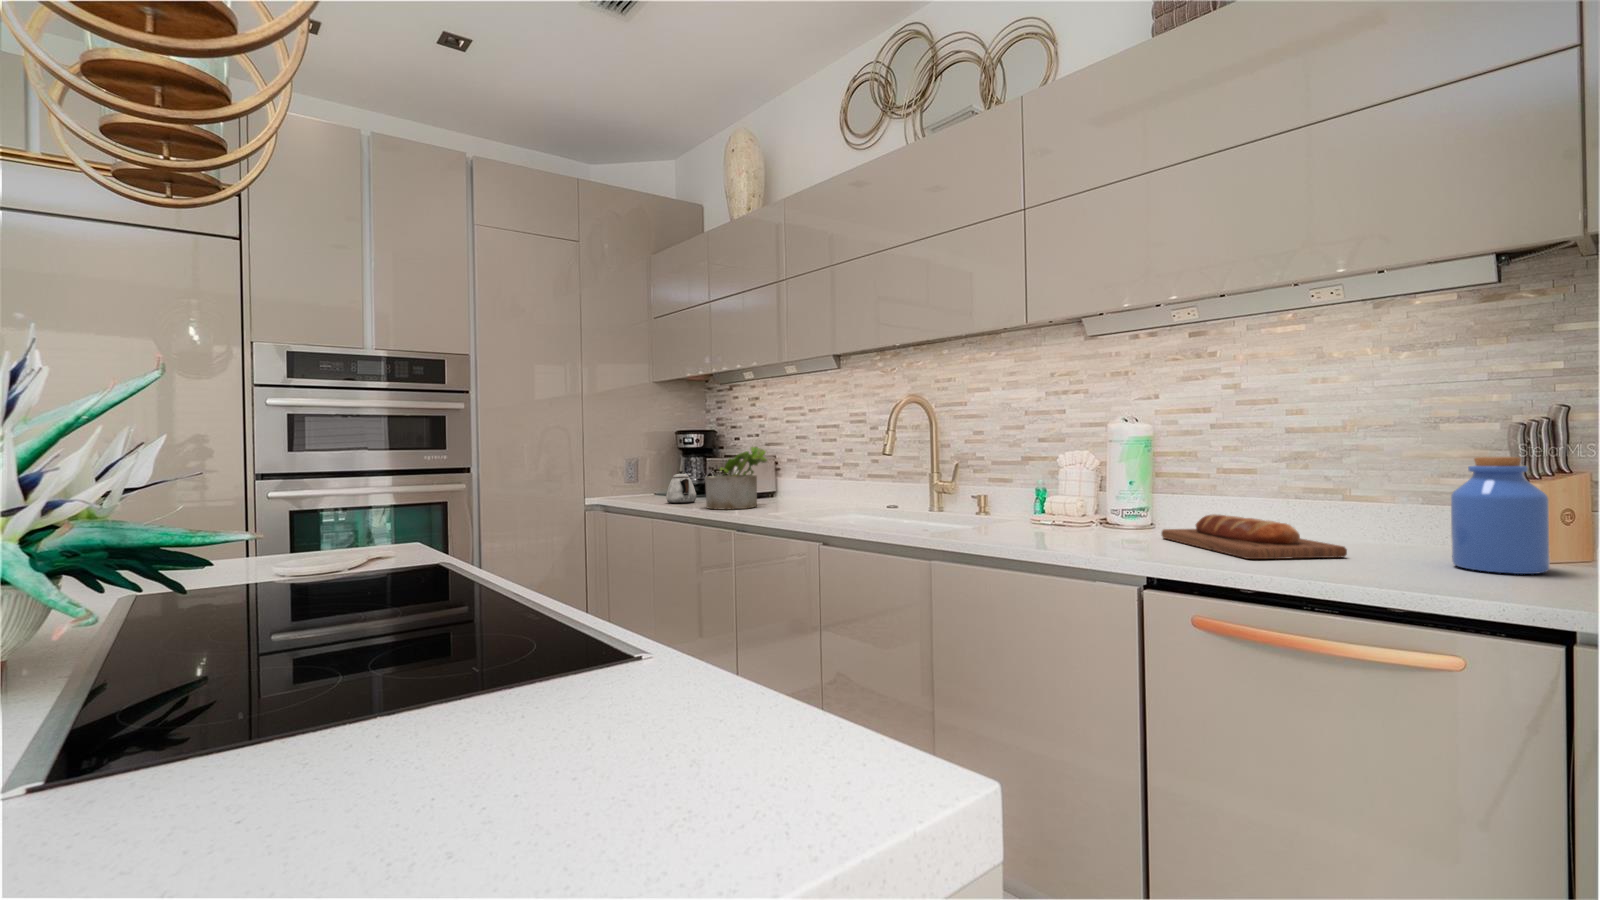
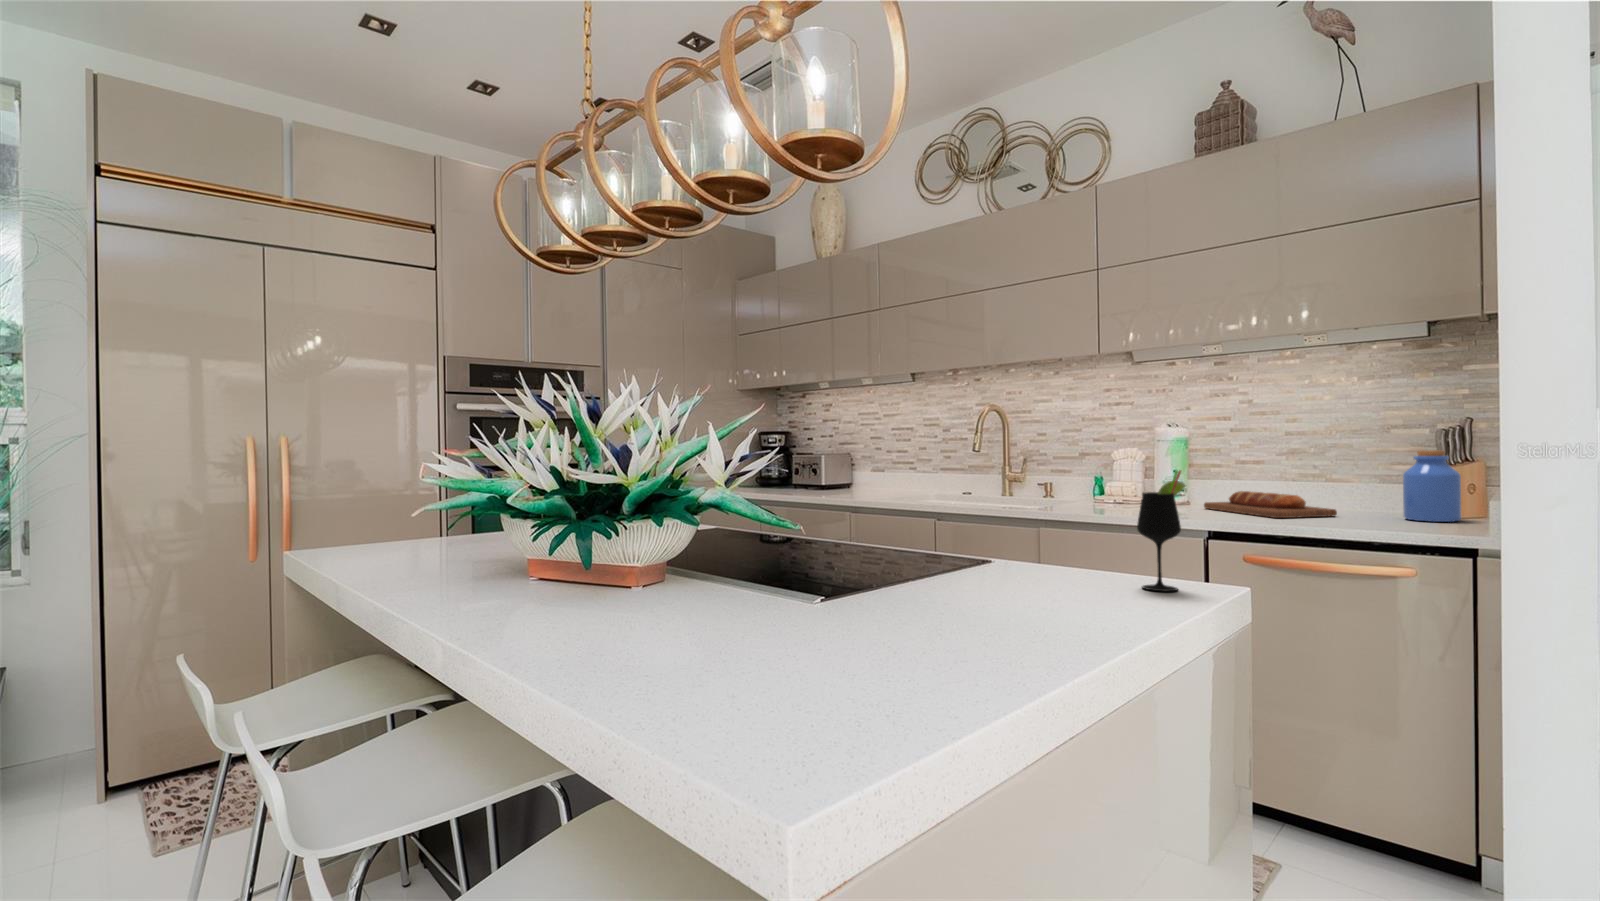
potted plant: present [705,447,767,510] -> none [810,445,860,496]
teapot: present [666,471,696,503] -> none [764,466,789,492]
wine glass: none [723,503,828,786] -> present [1137,471,1186,591]

